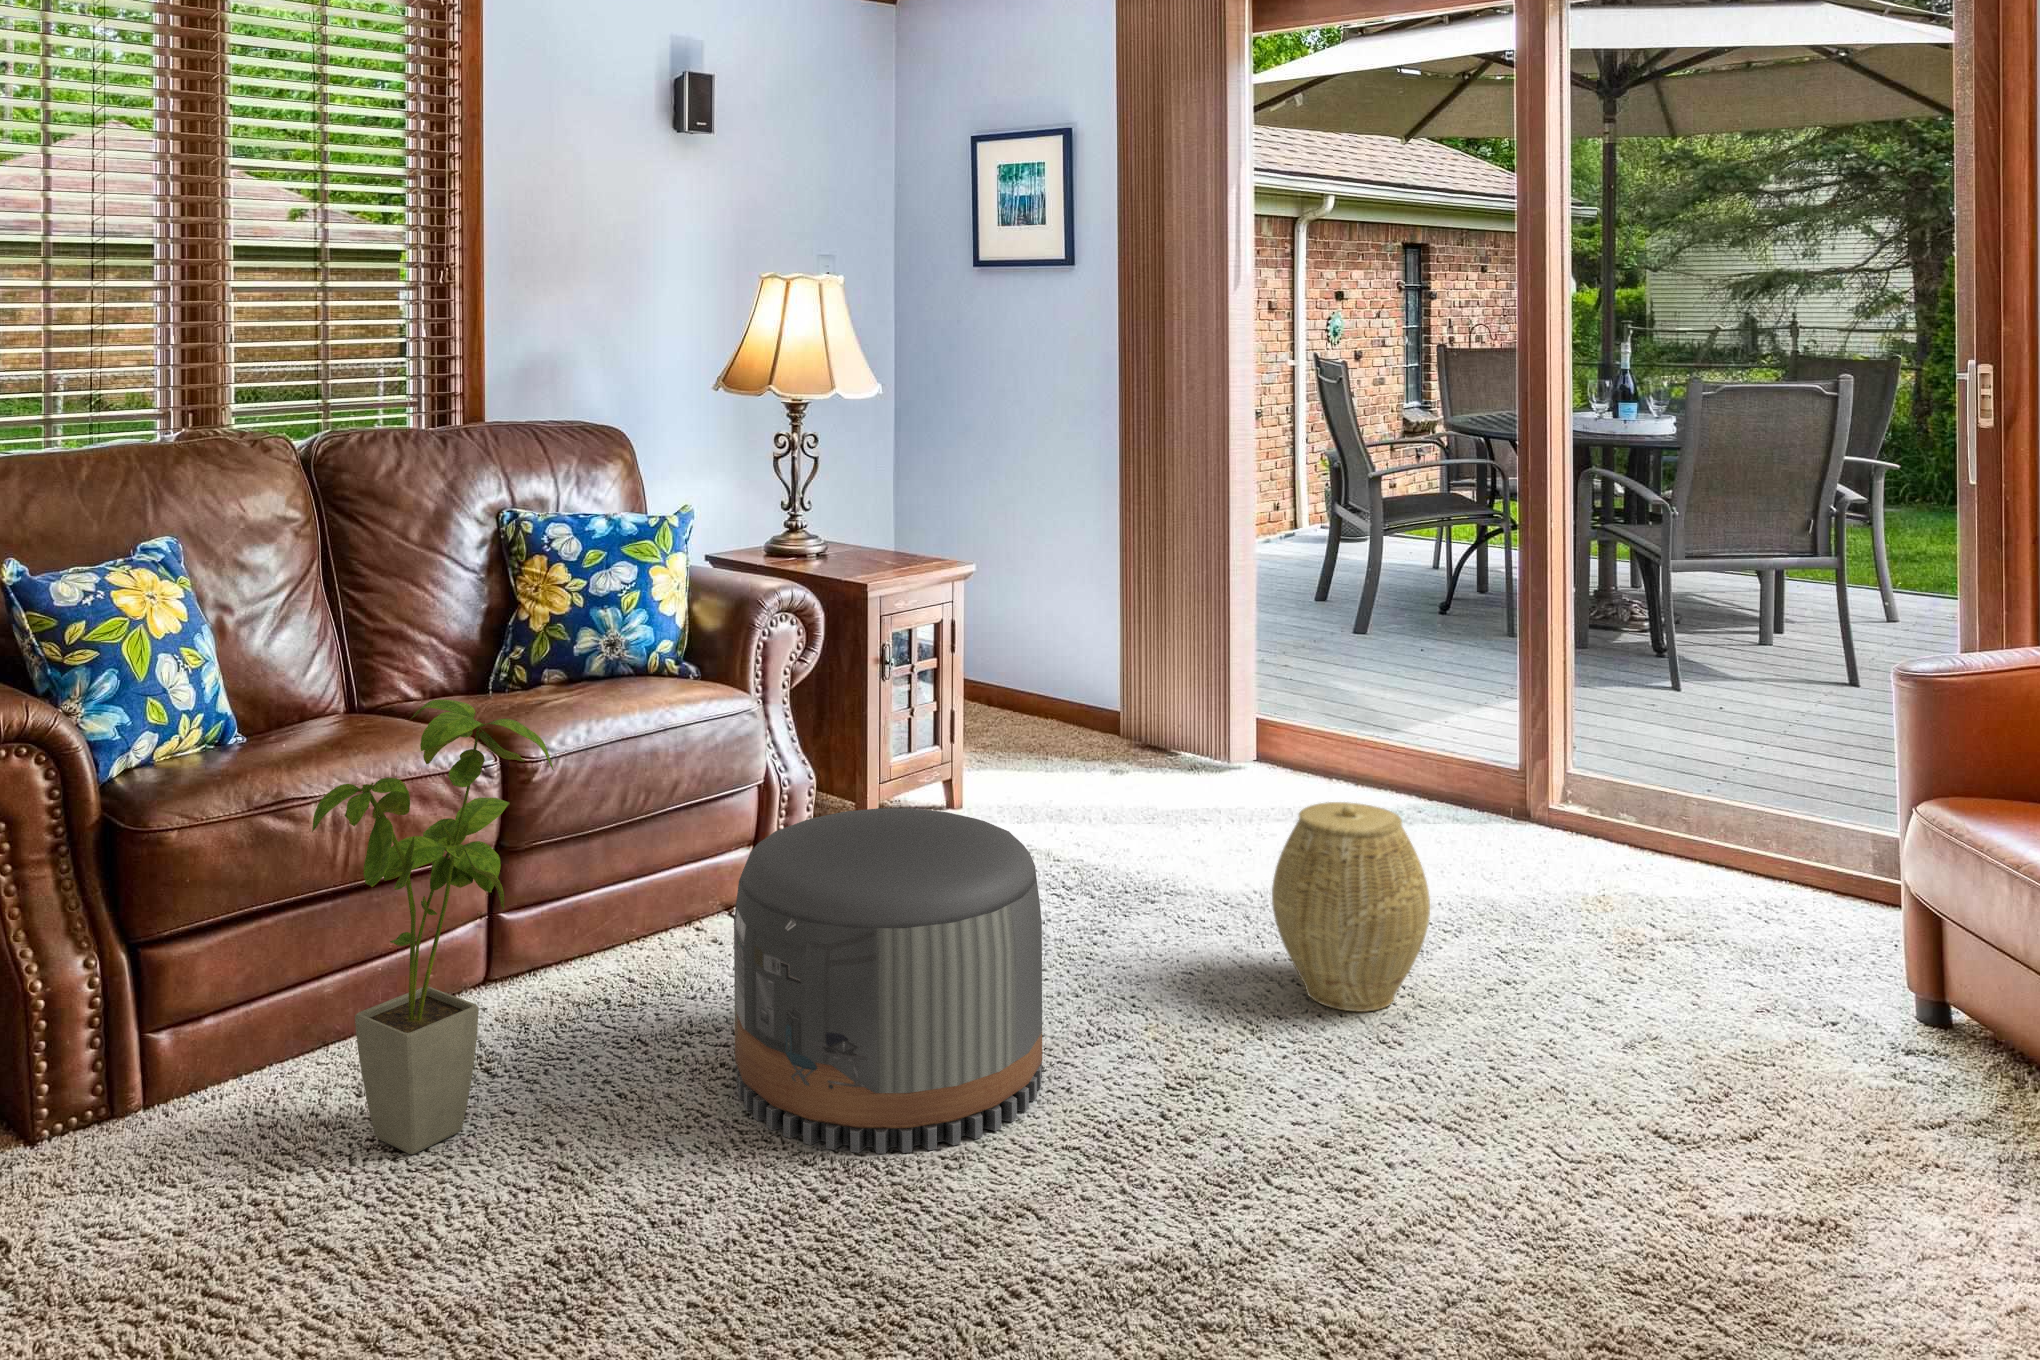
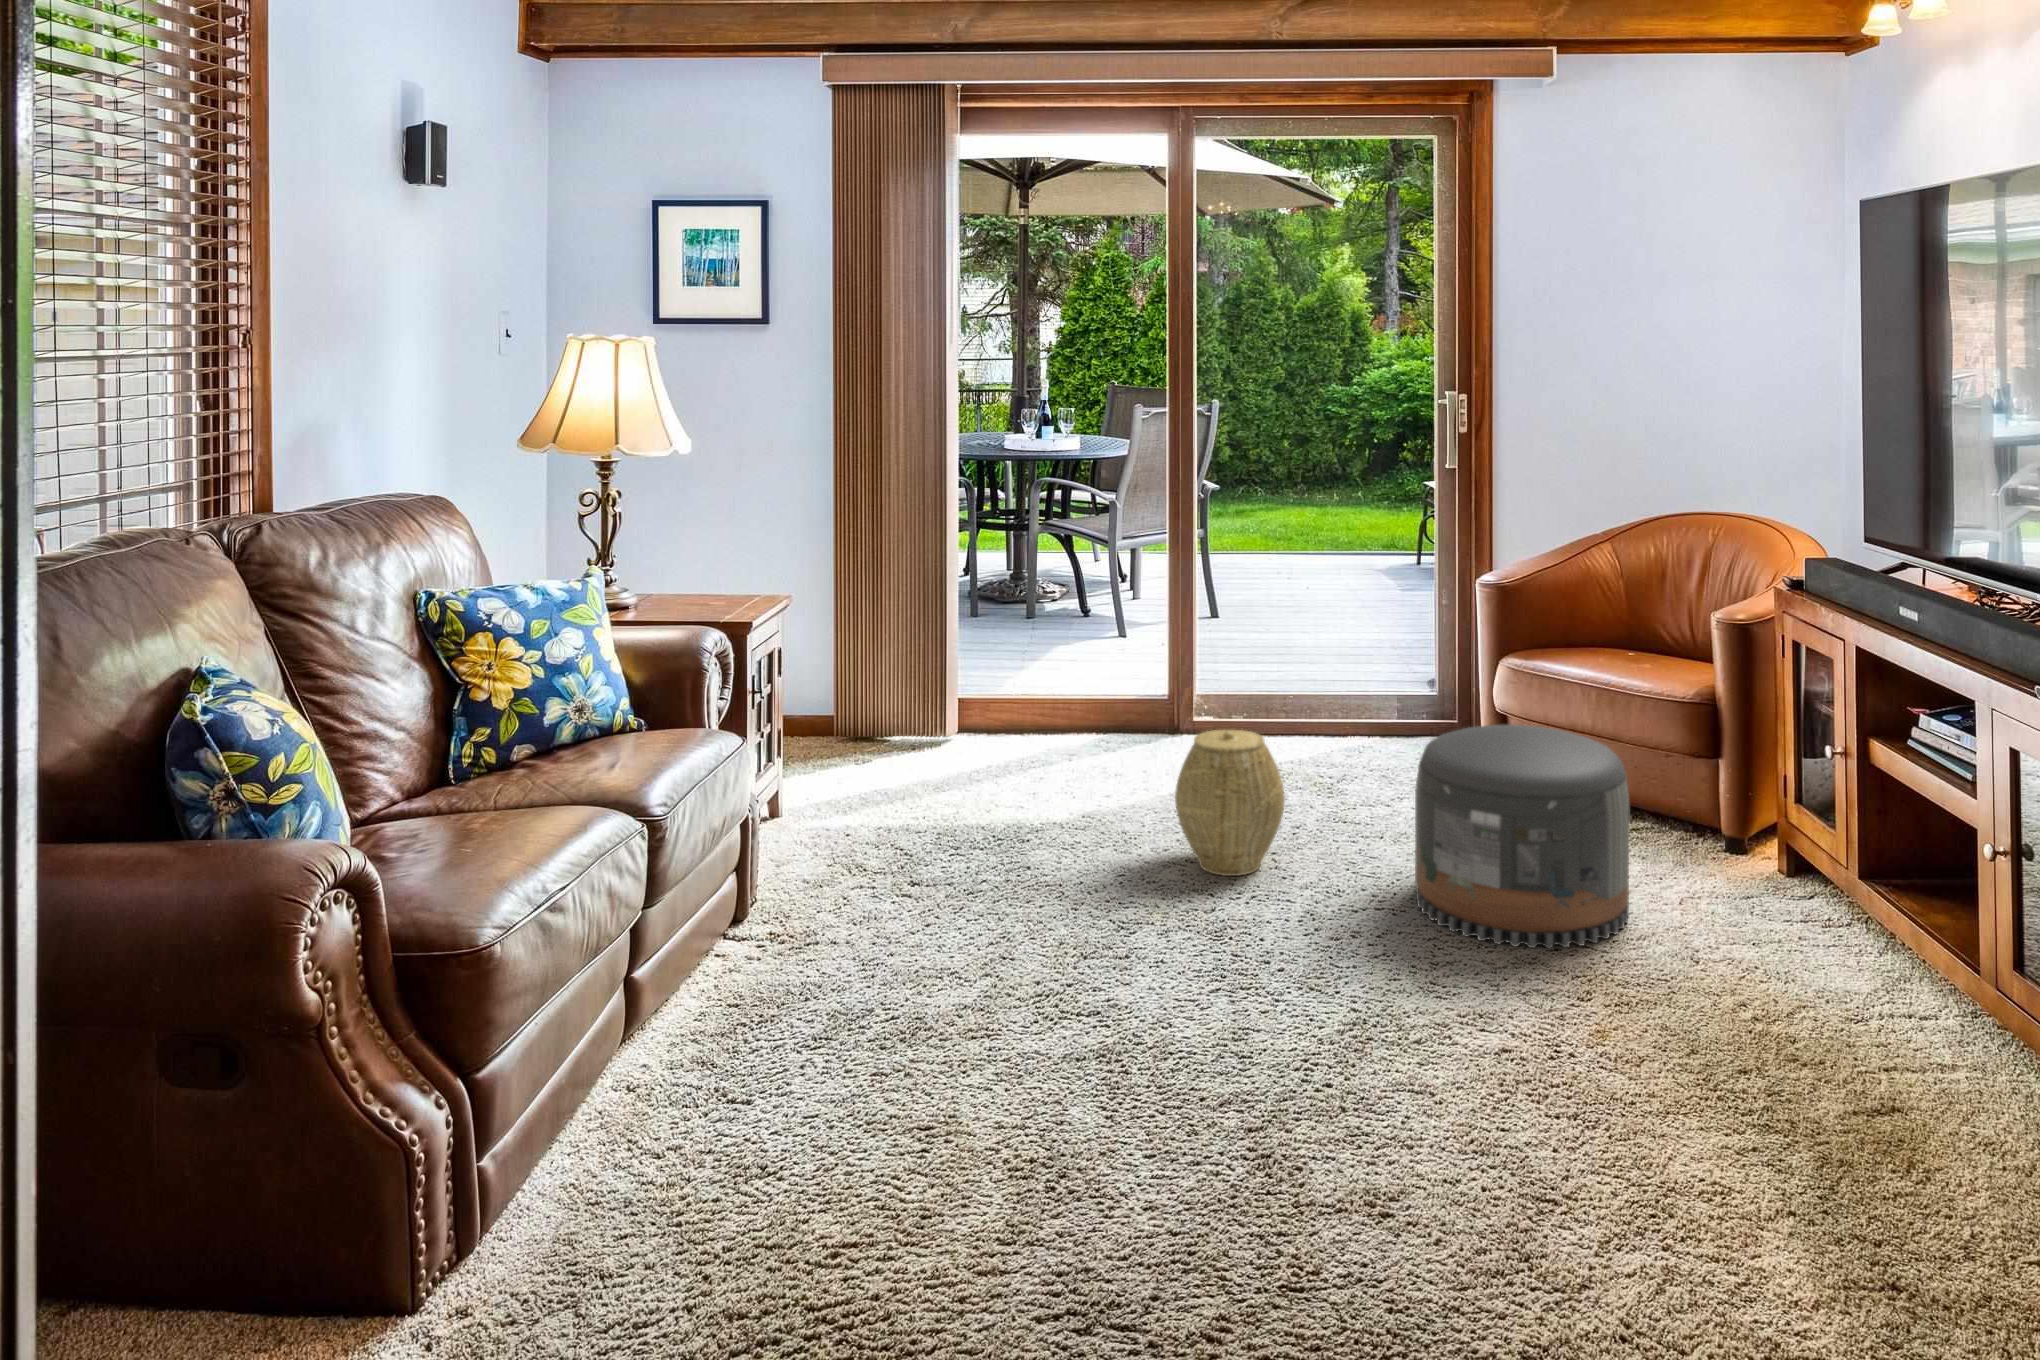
house plant: present [312,699,554,1154] -> none [682,765,864,1175]
pouf: present [734,808,1042,1153] -> present [1415,725,1630,948]

